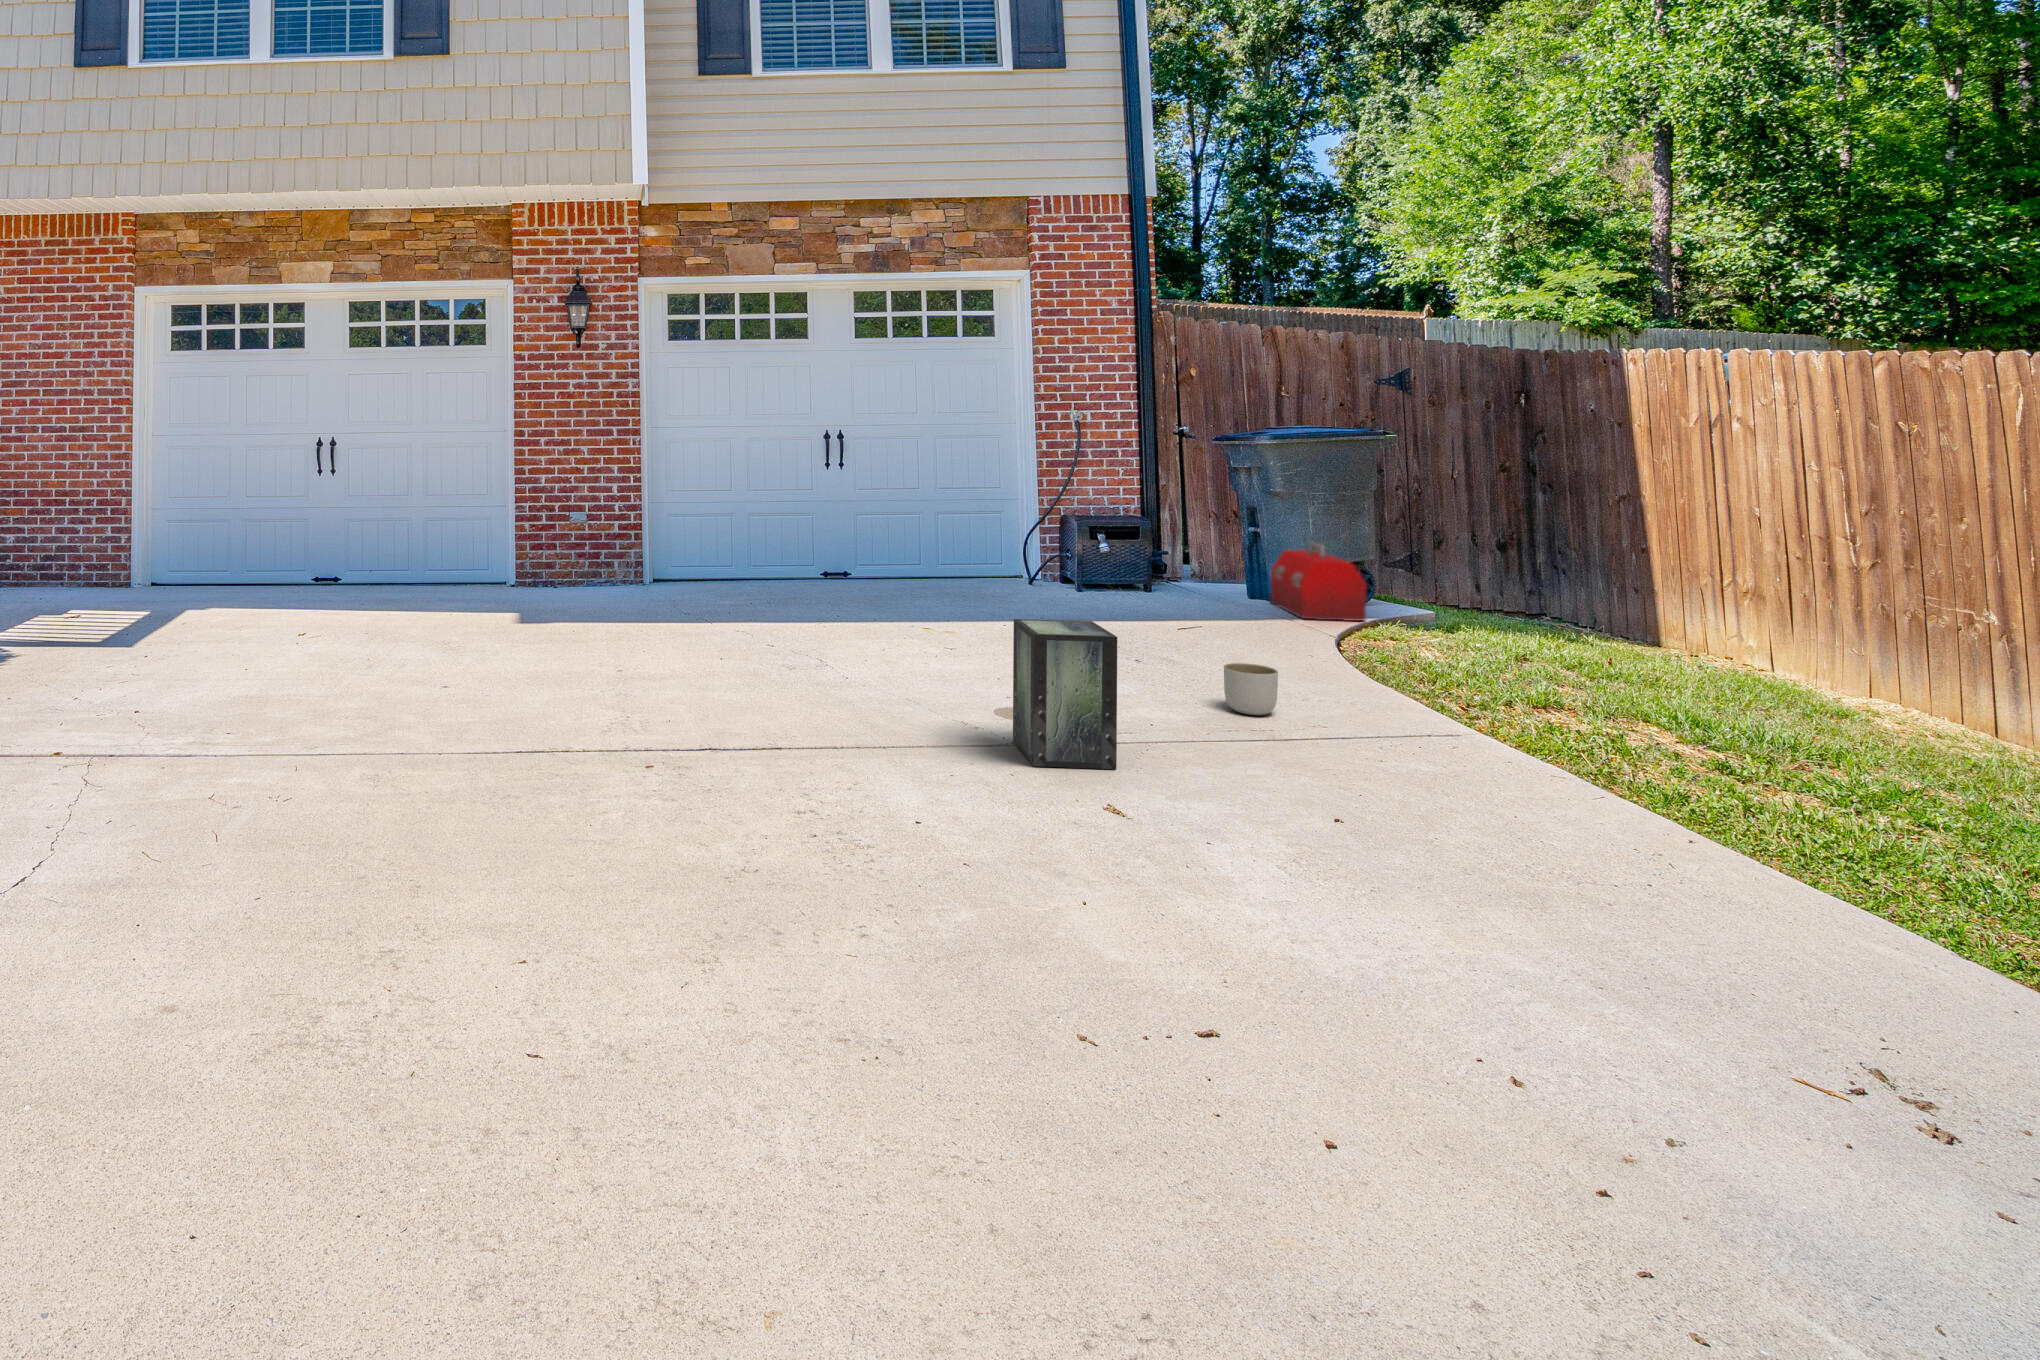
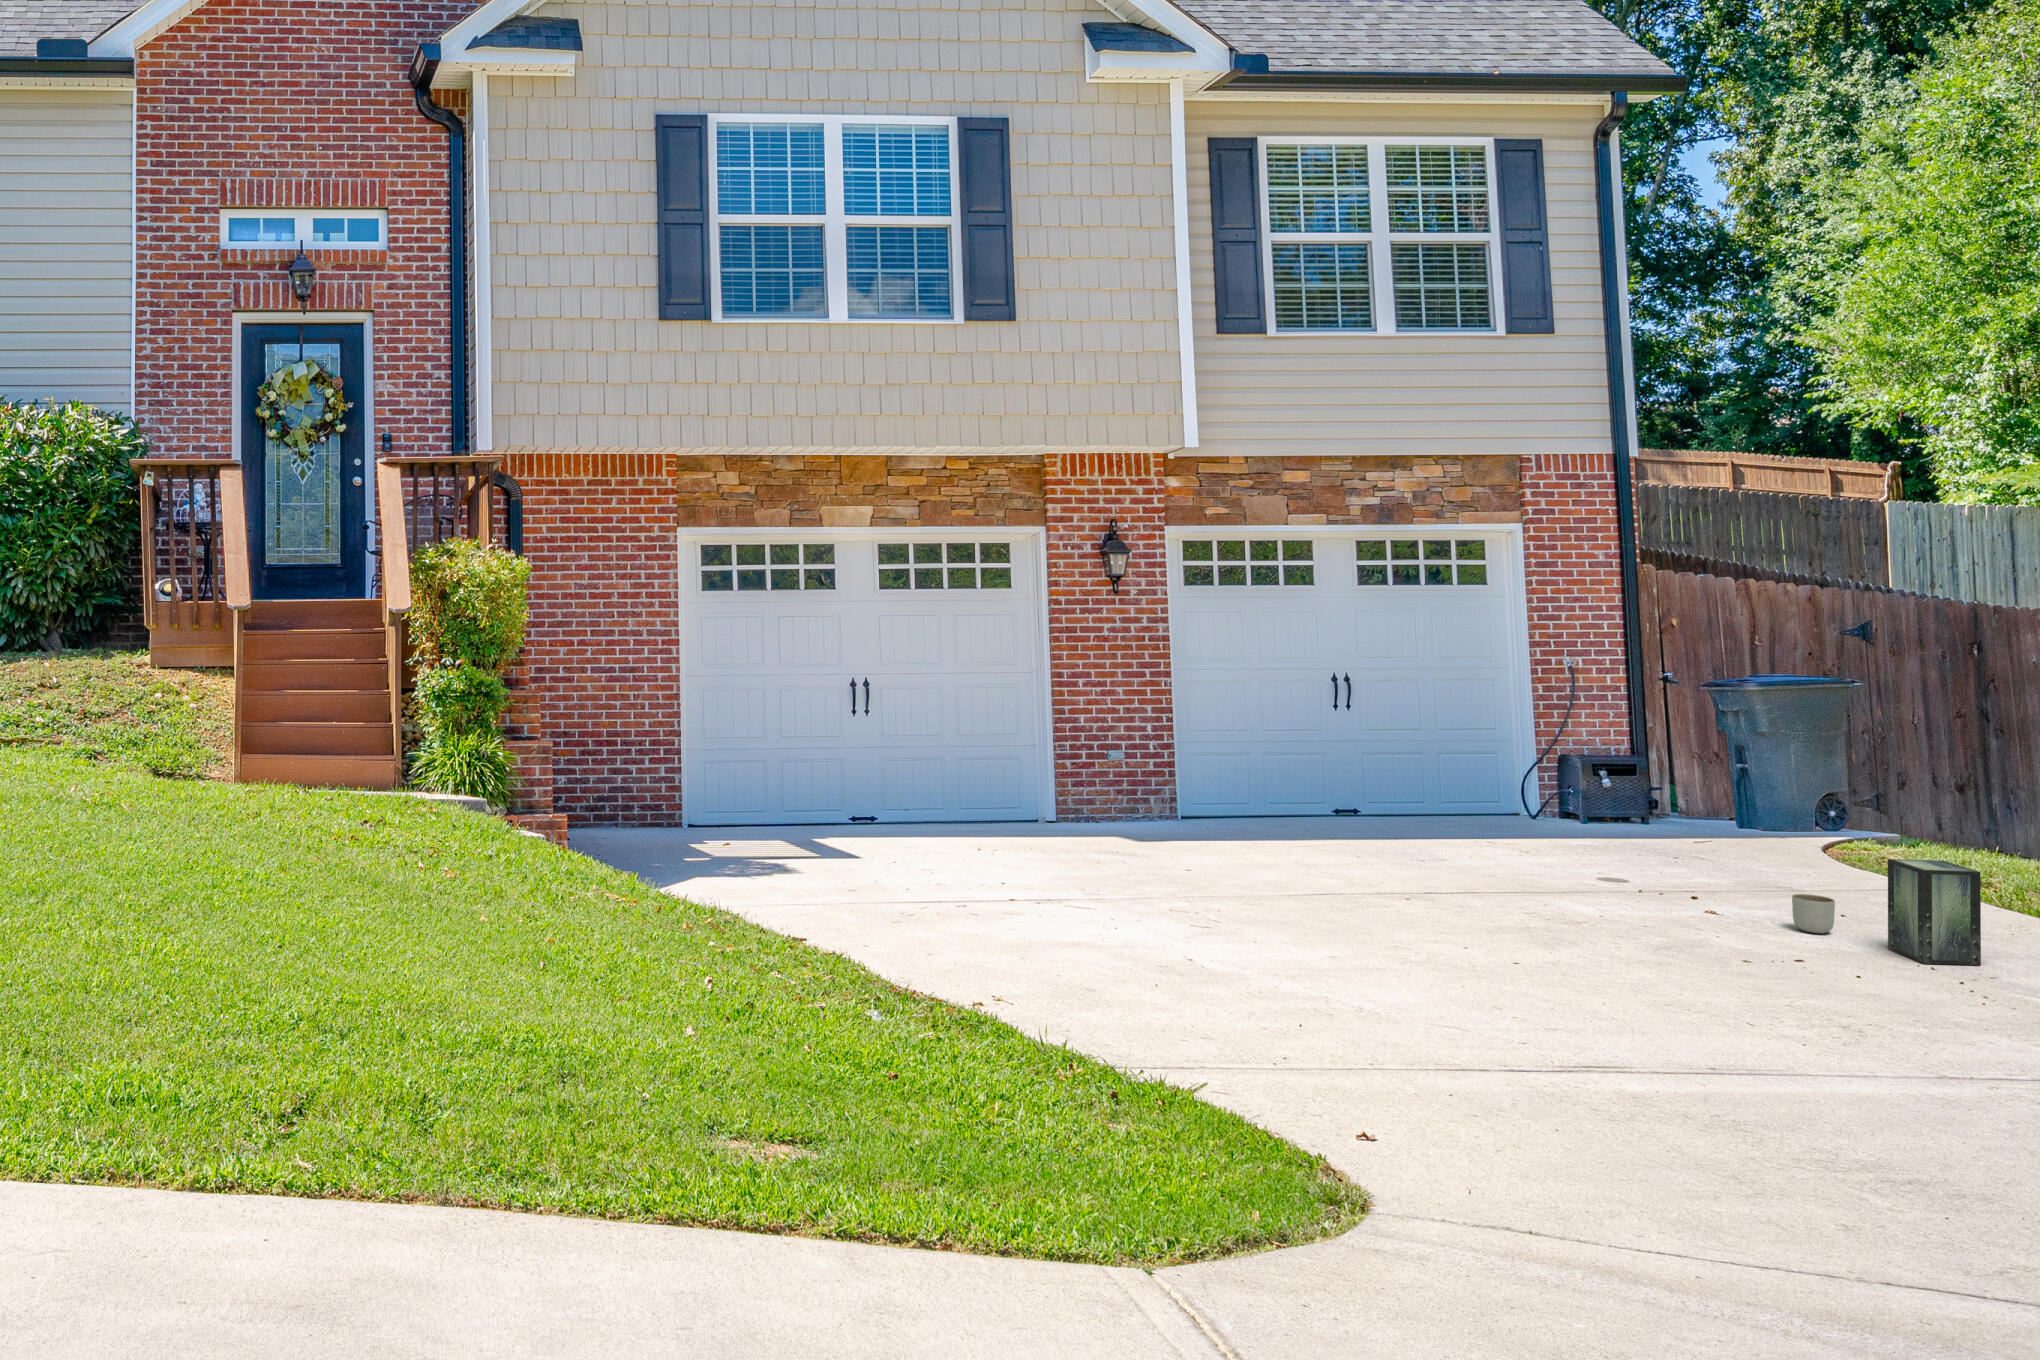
toolbox: present [1271,542,1367,621] -> none [1769,790,1859,861]
storage box: present [1013,619,1117,769] -> present [1888,859,1981,965]

